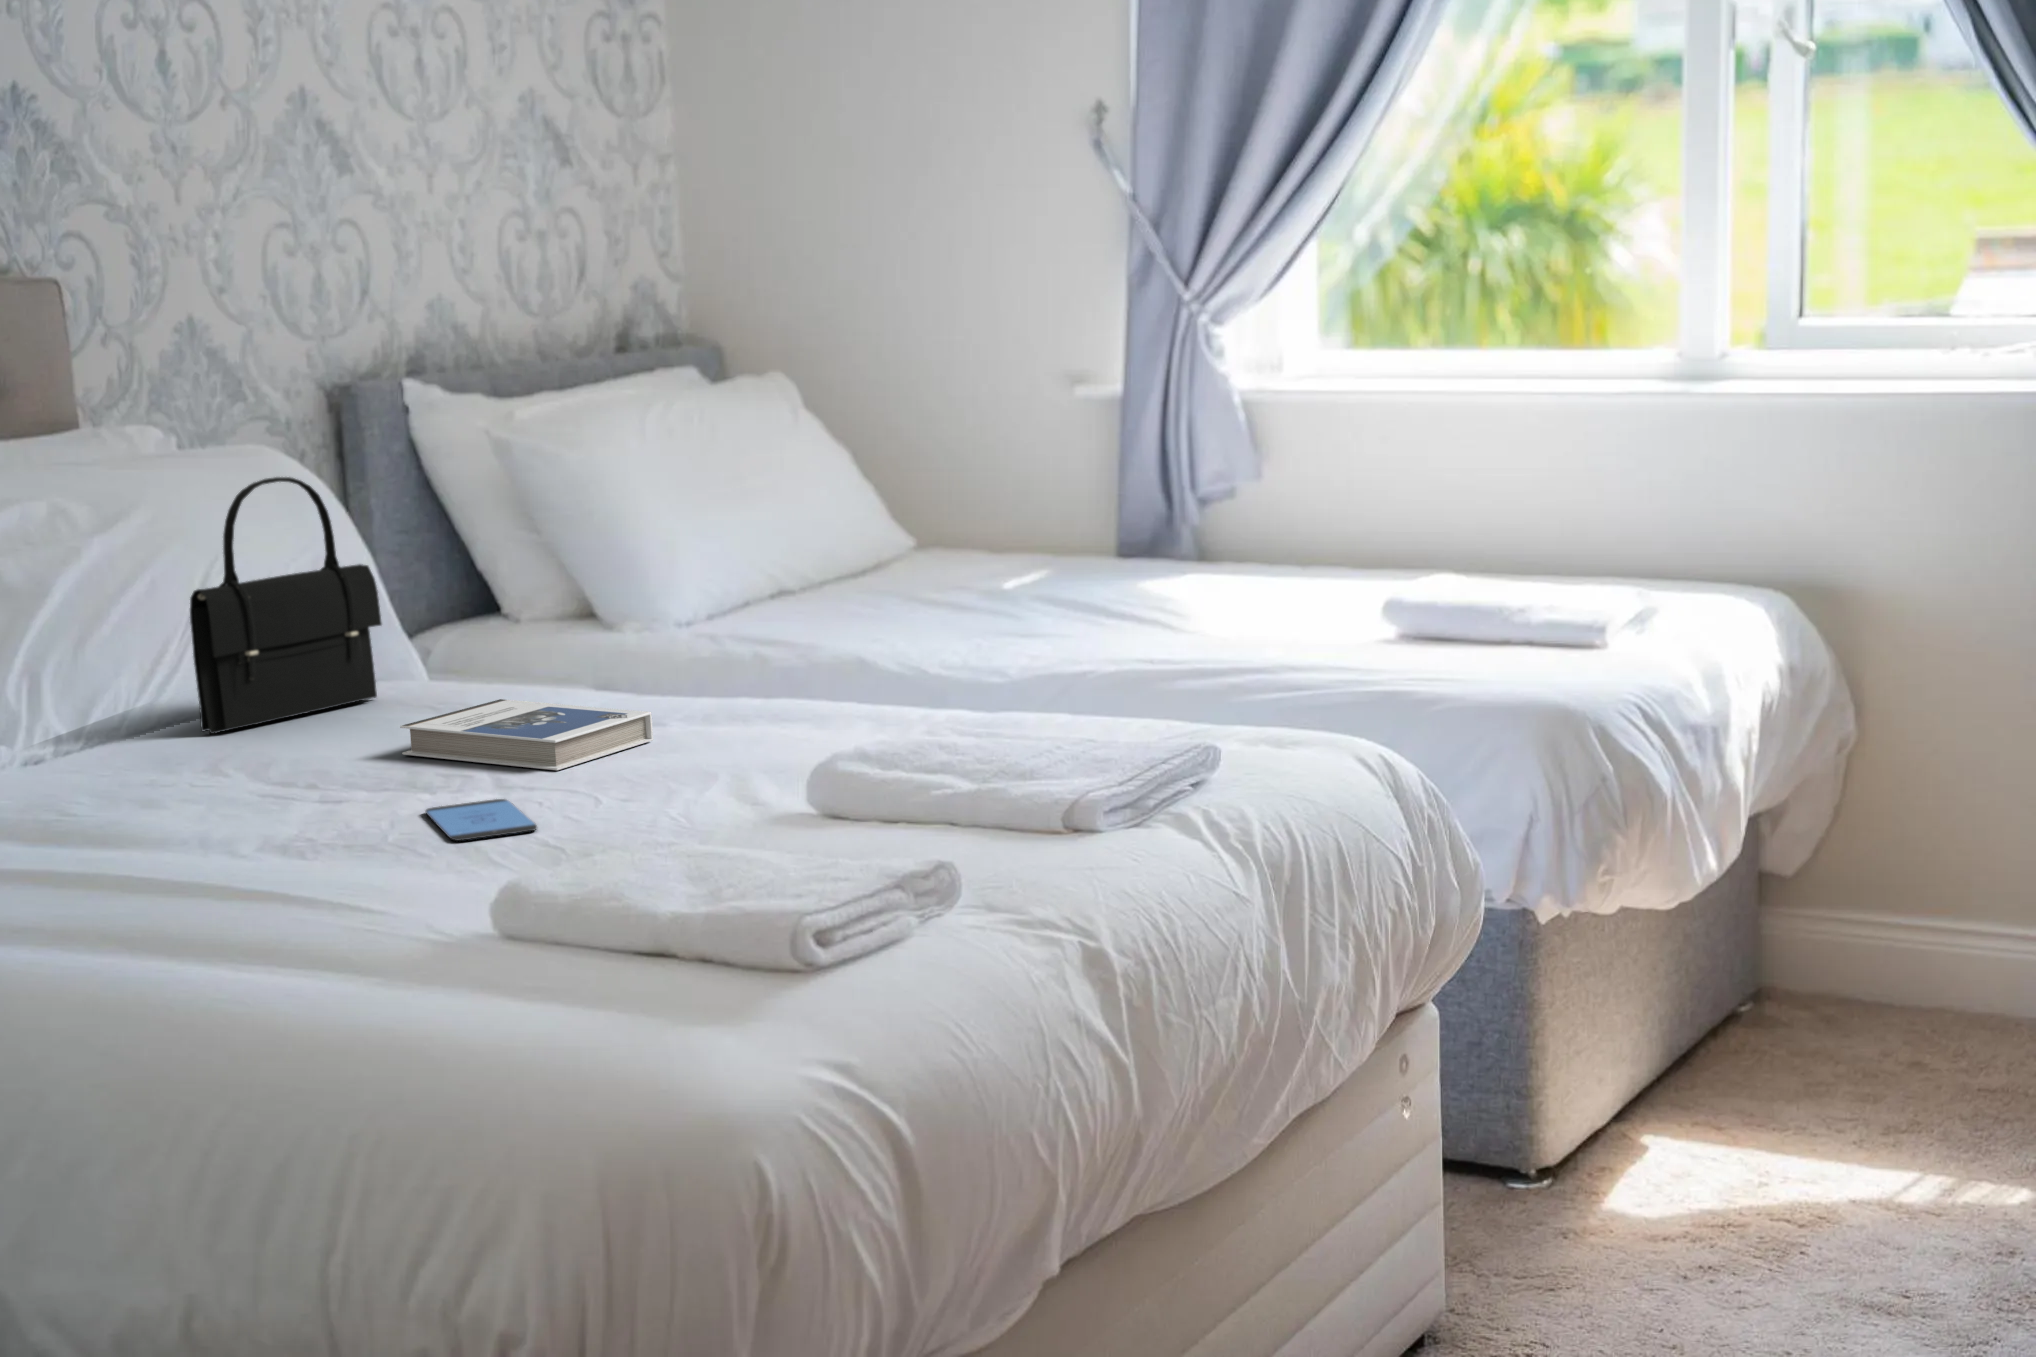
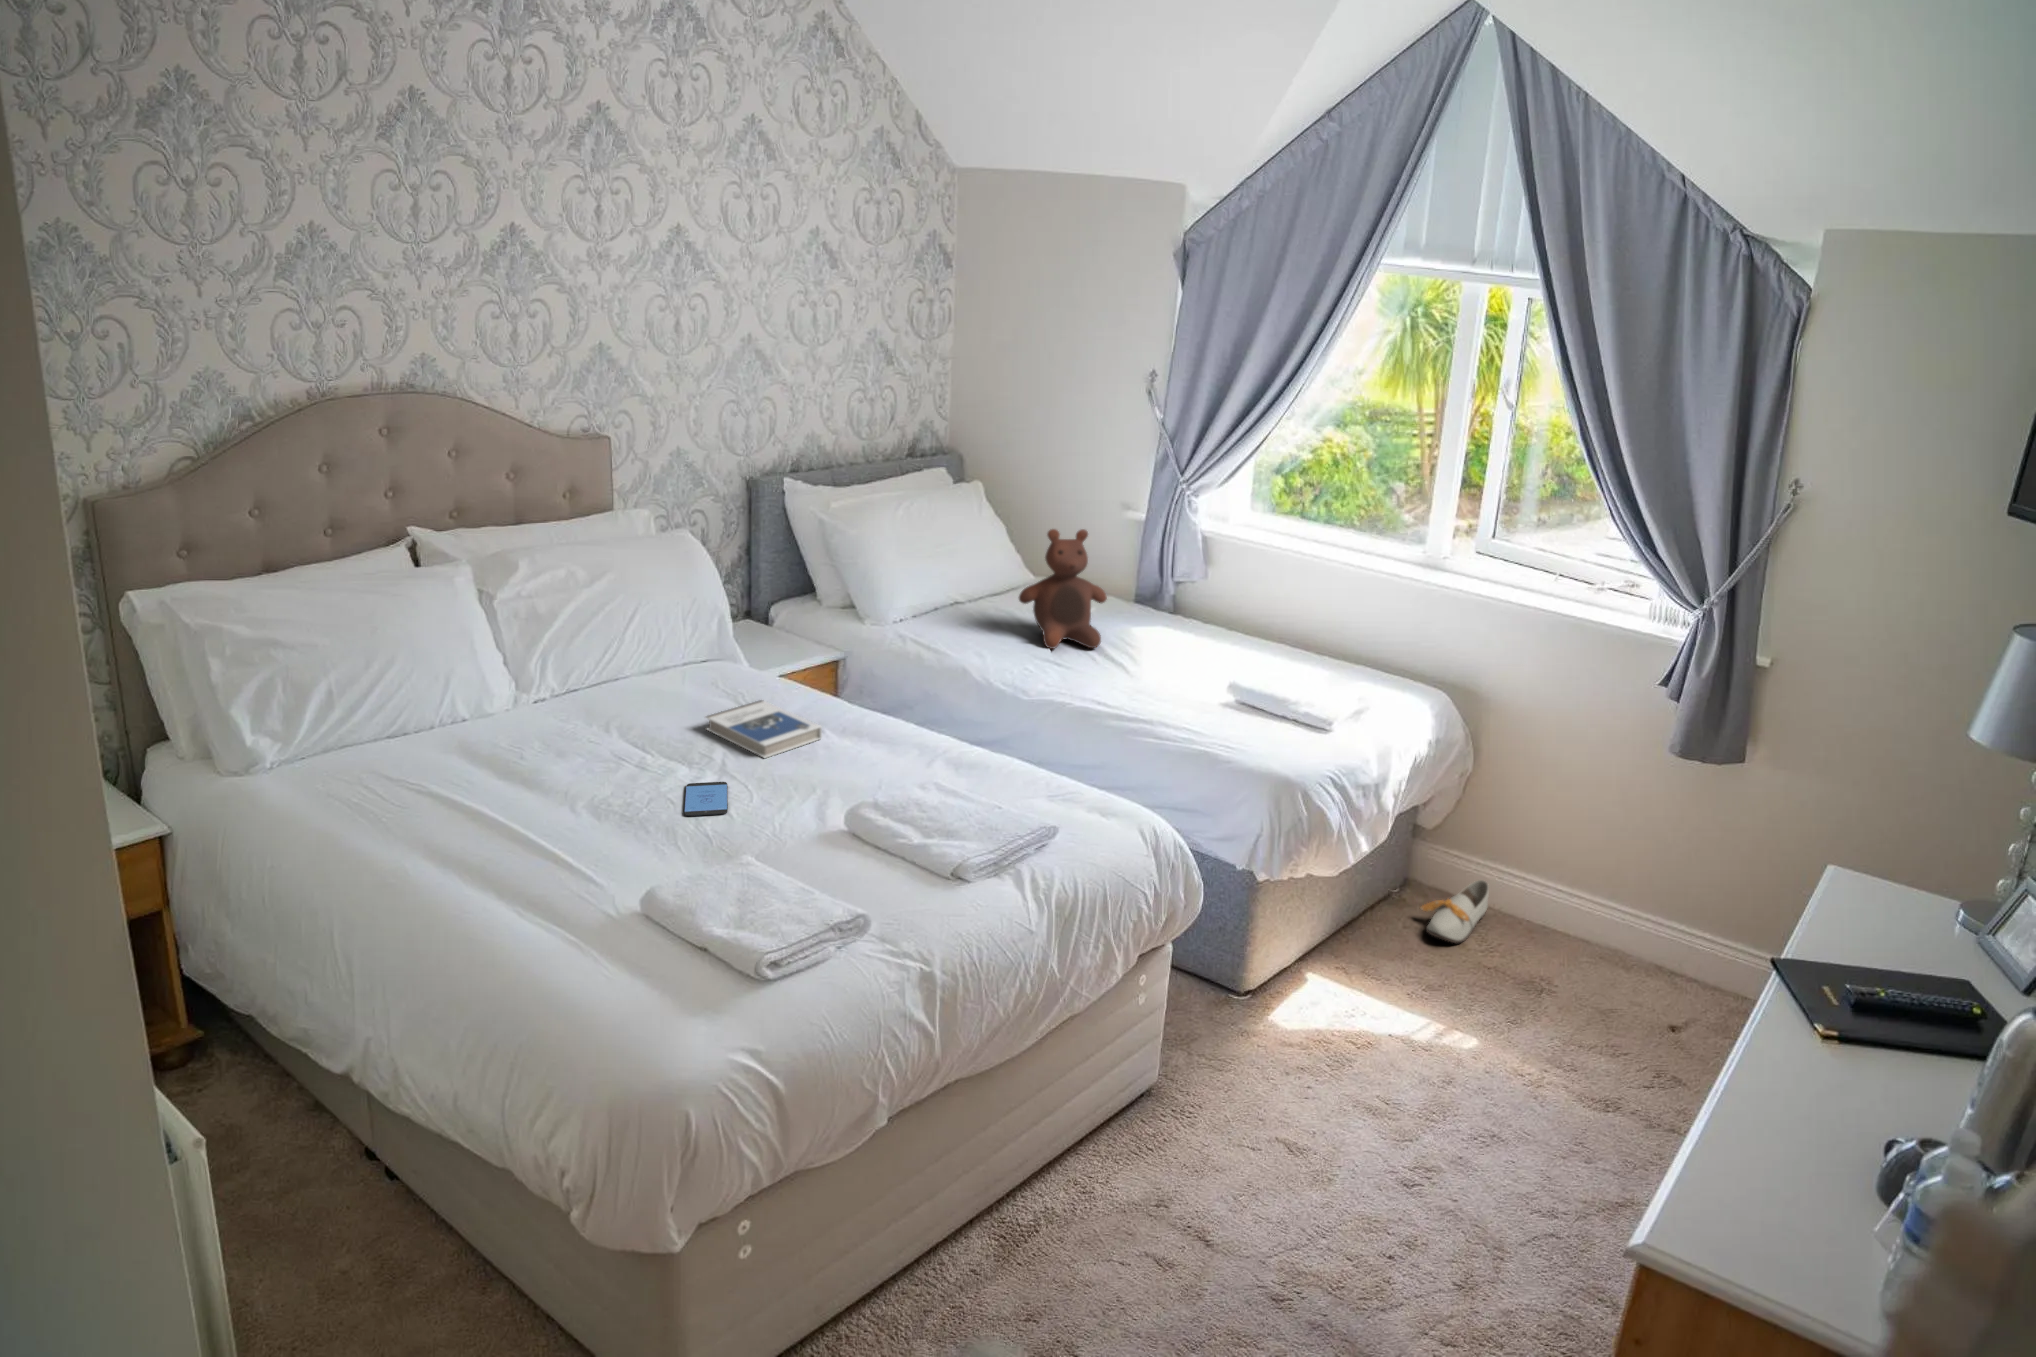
stuffed bear: none [925,383,1104,617] -> present [1019,529,1107,649]
handbag: present [190,477,382,734] -> none [627,573,725,693]
shoe: none [1805,947,1923,1054] -> present [1421,880,1489,943]

